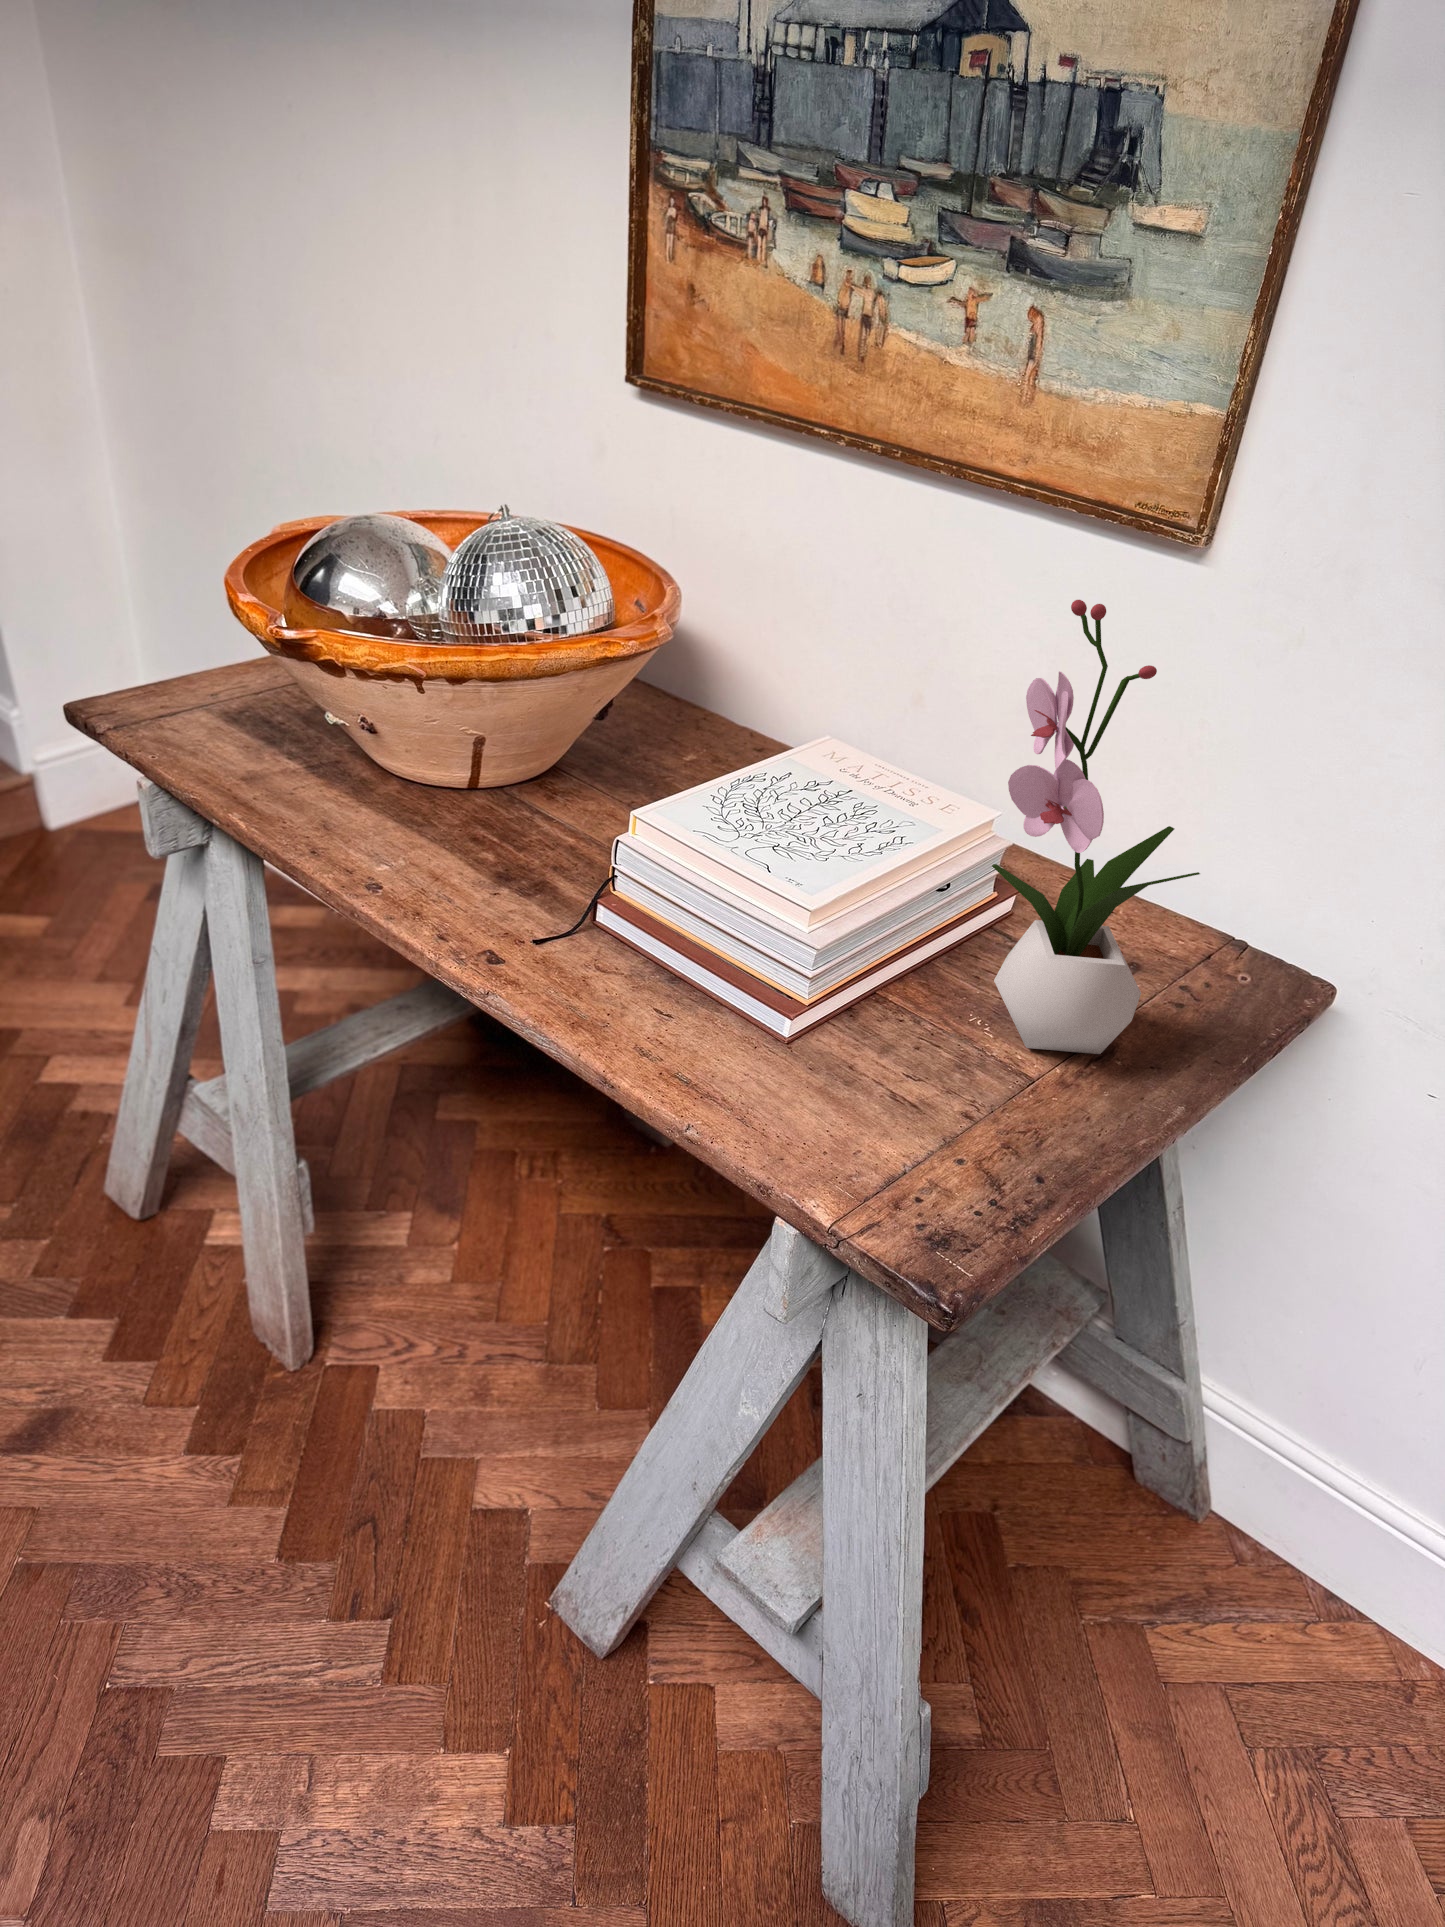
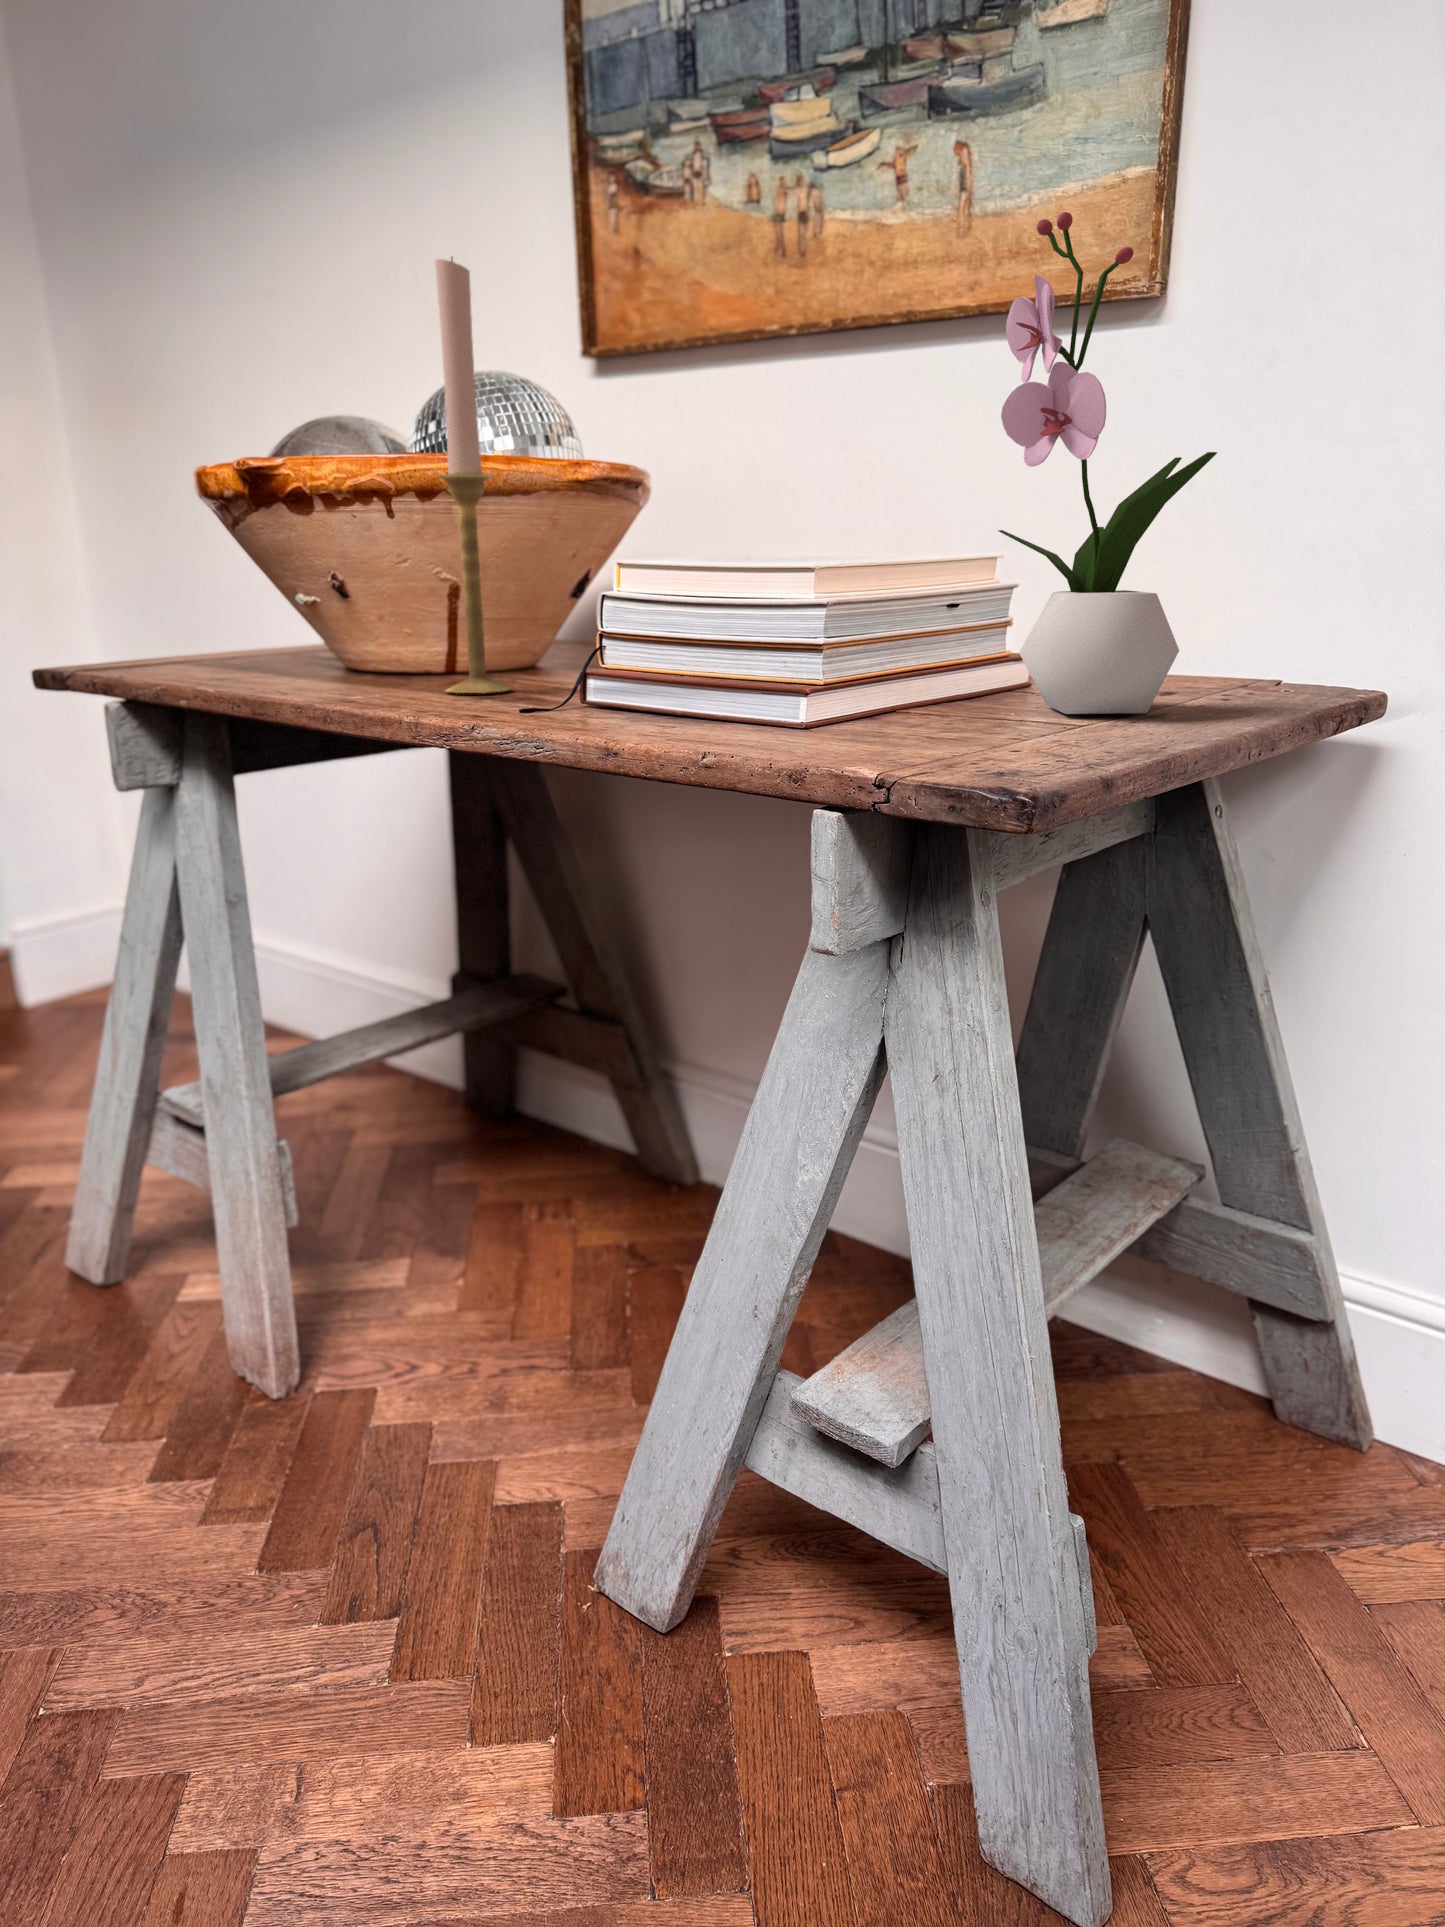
candlestick: none [464,493,528,889] -> present [435,257,512,693]

